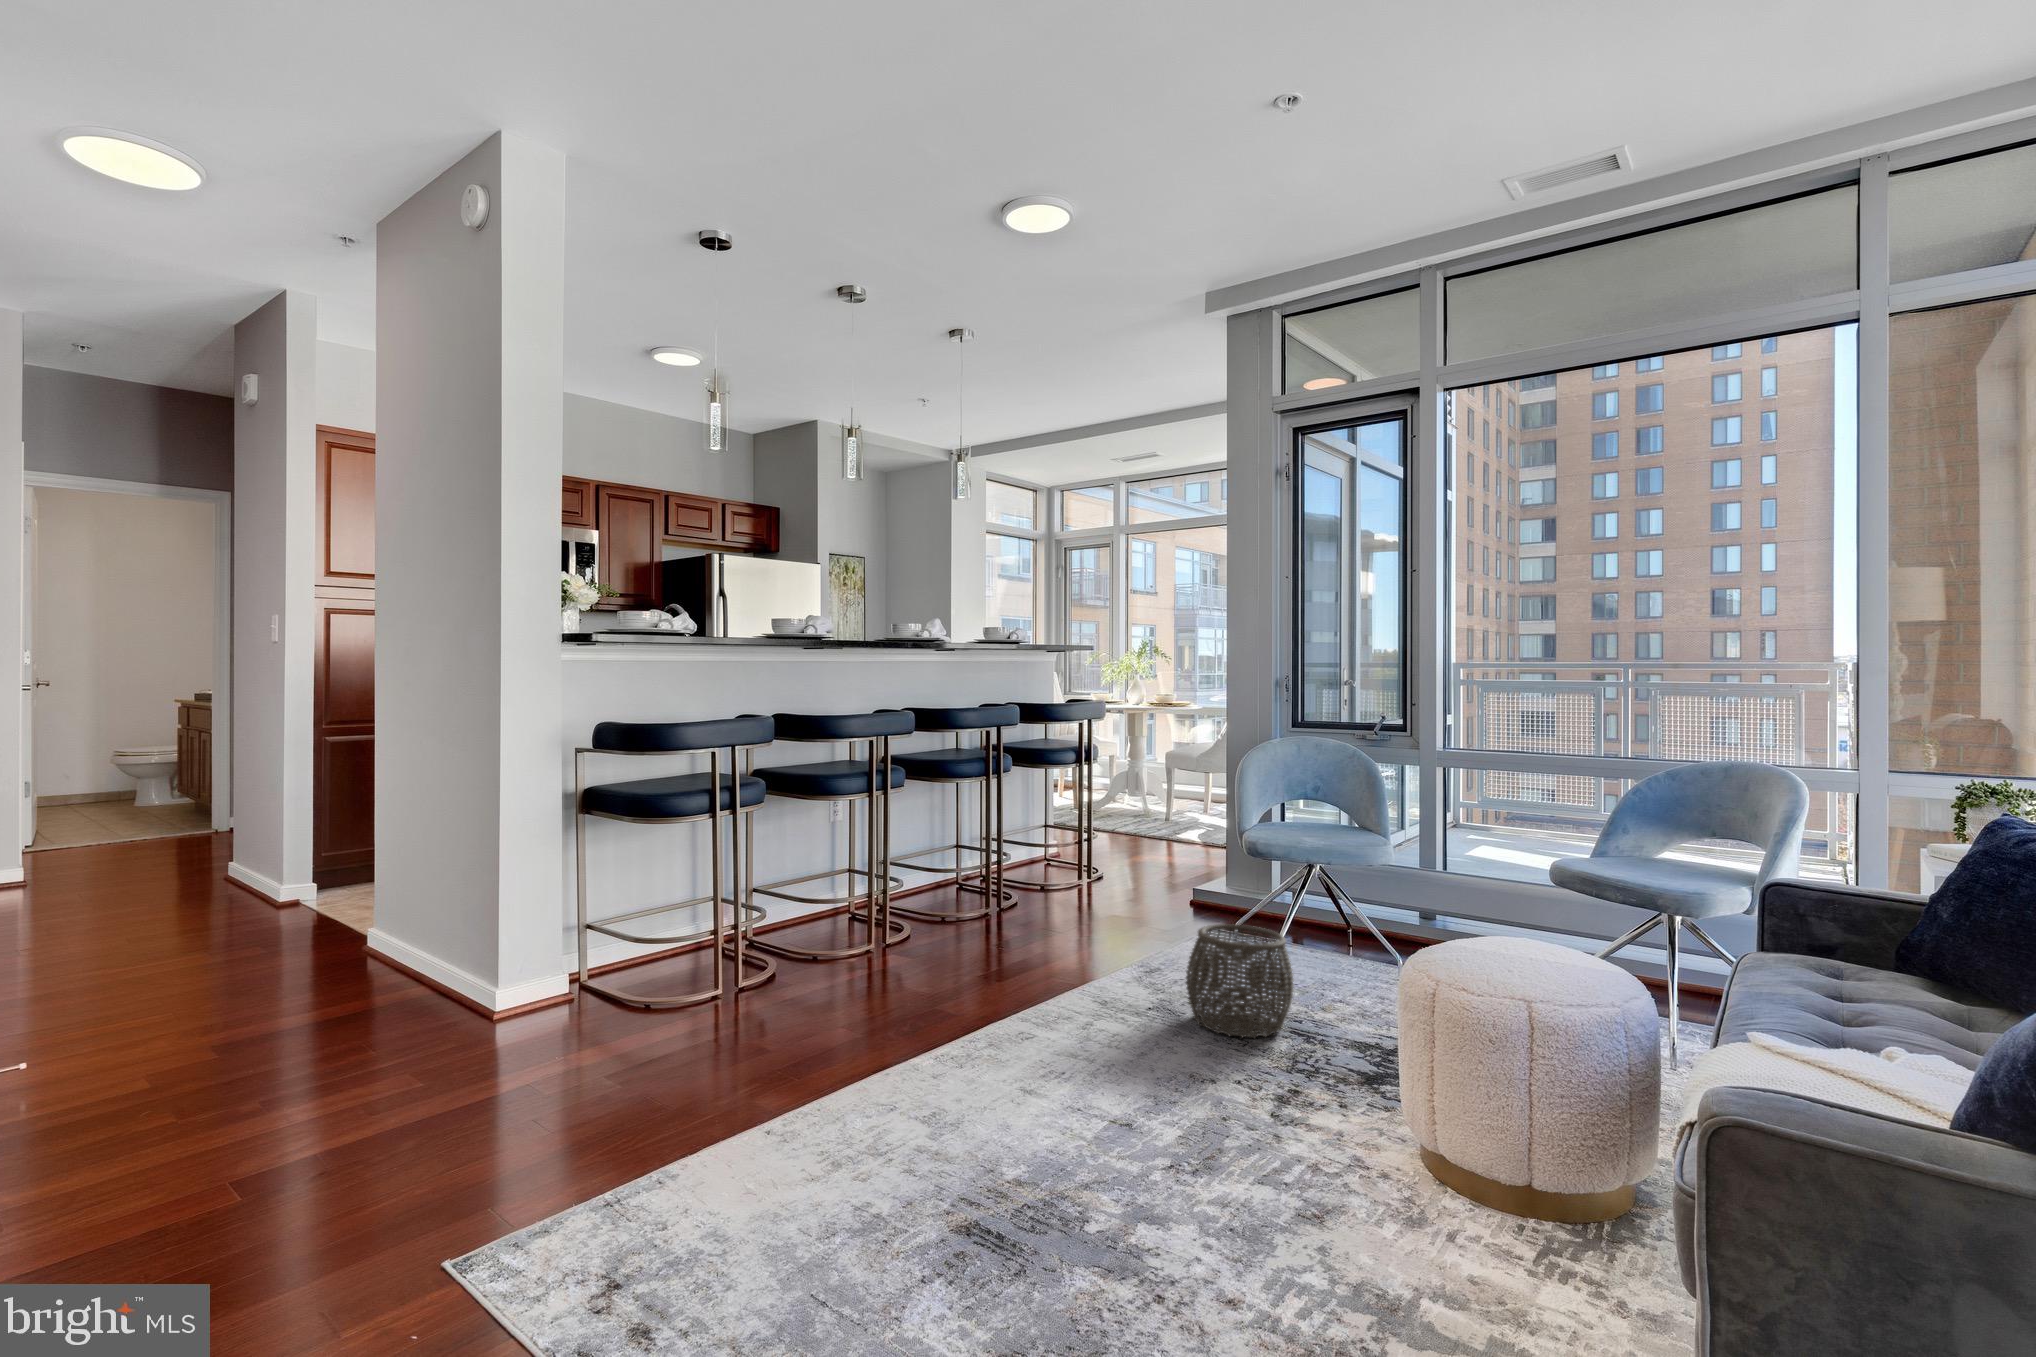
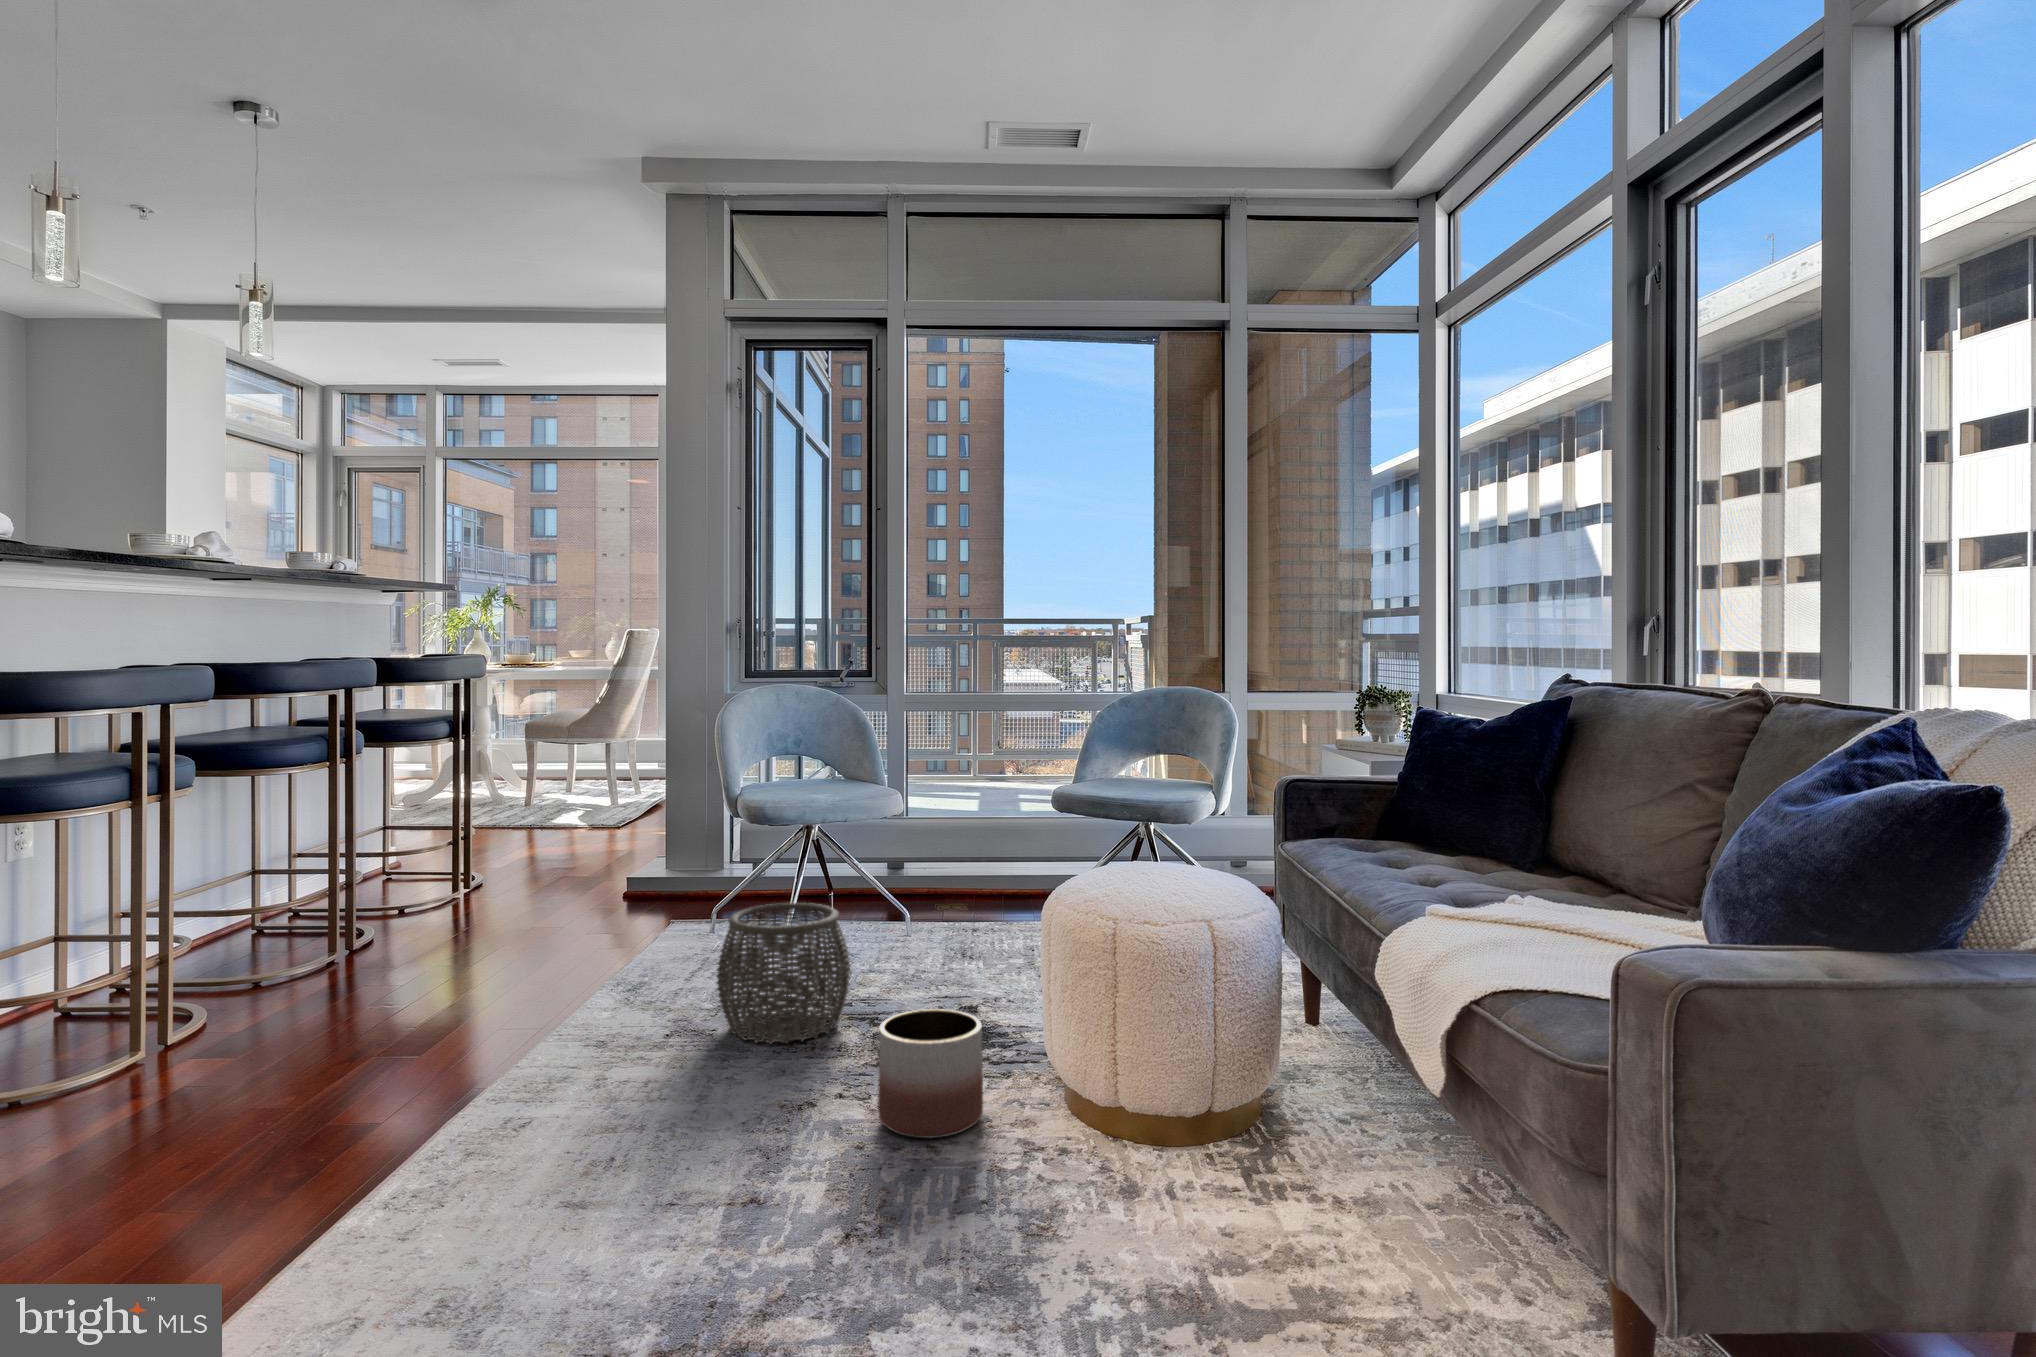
planter: none [1252,1027,1343,1134] -> present [878,1009,983,1138]

